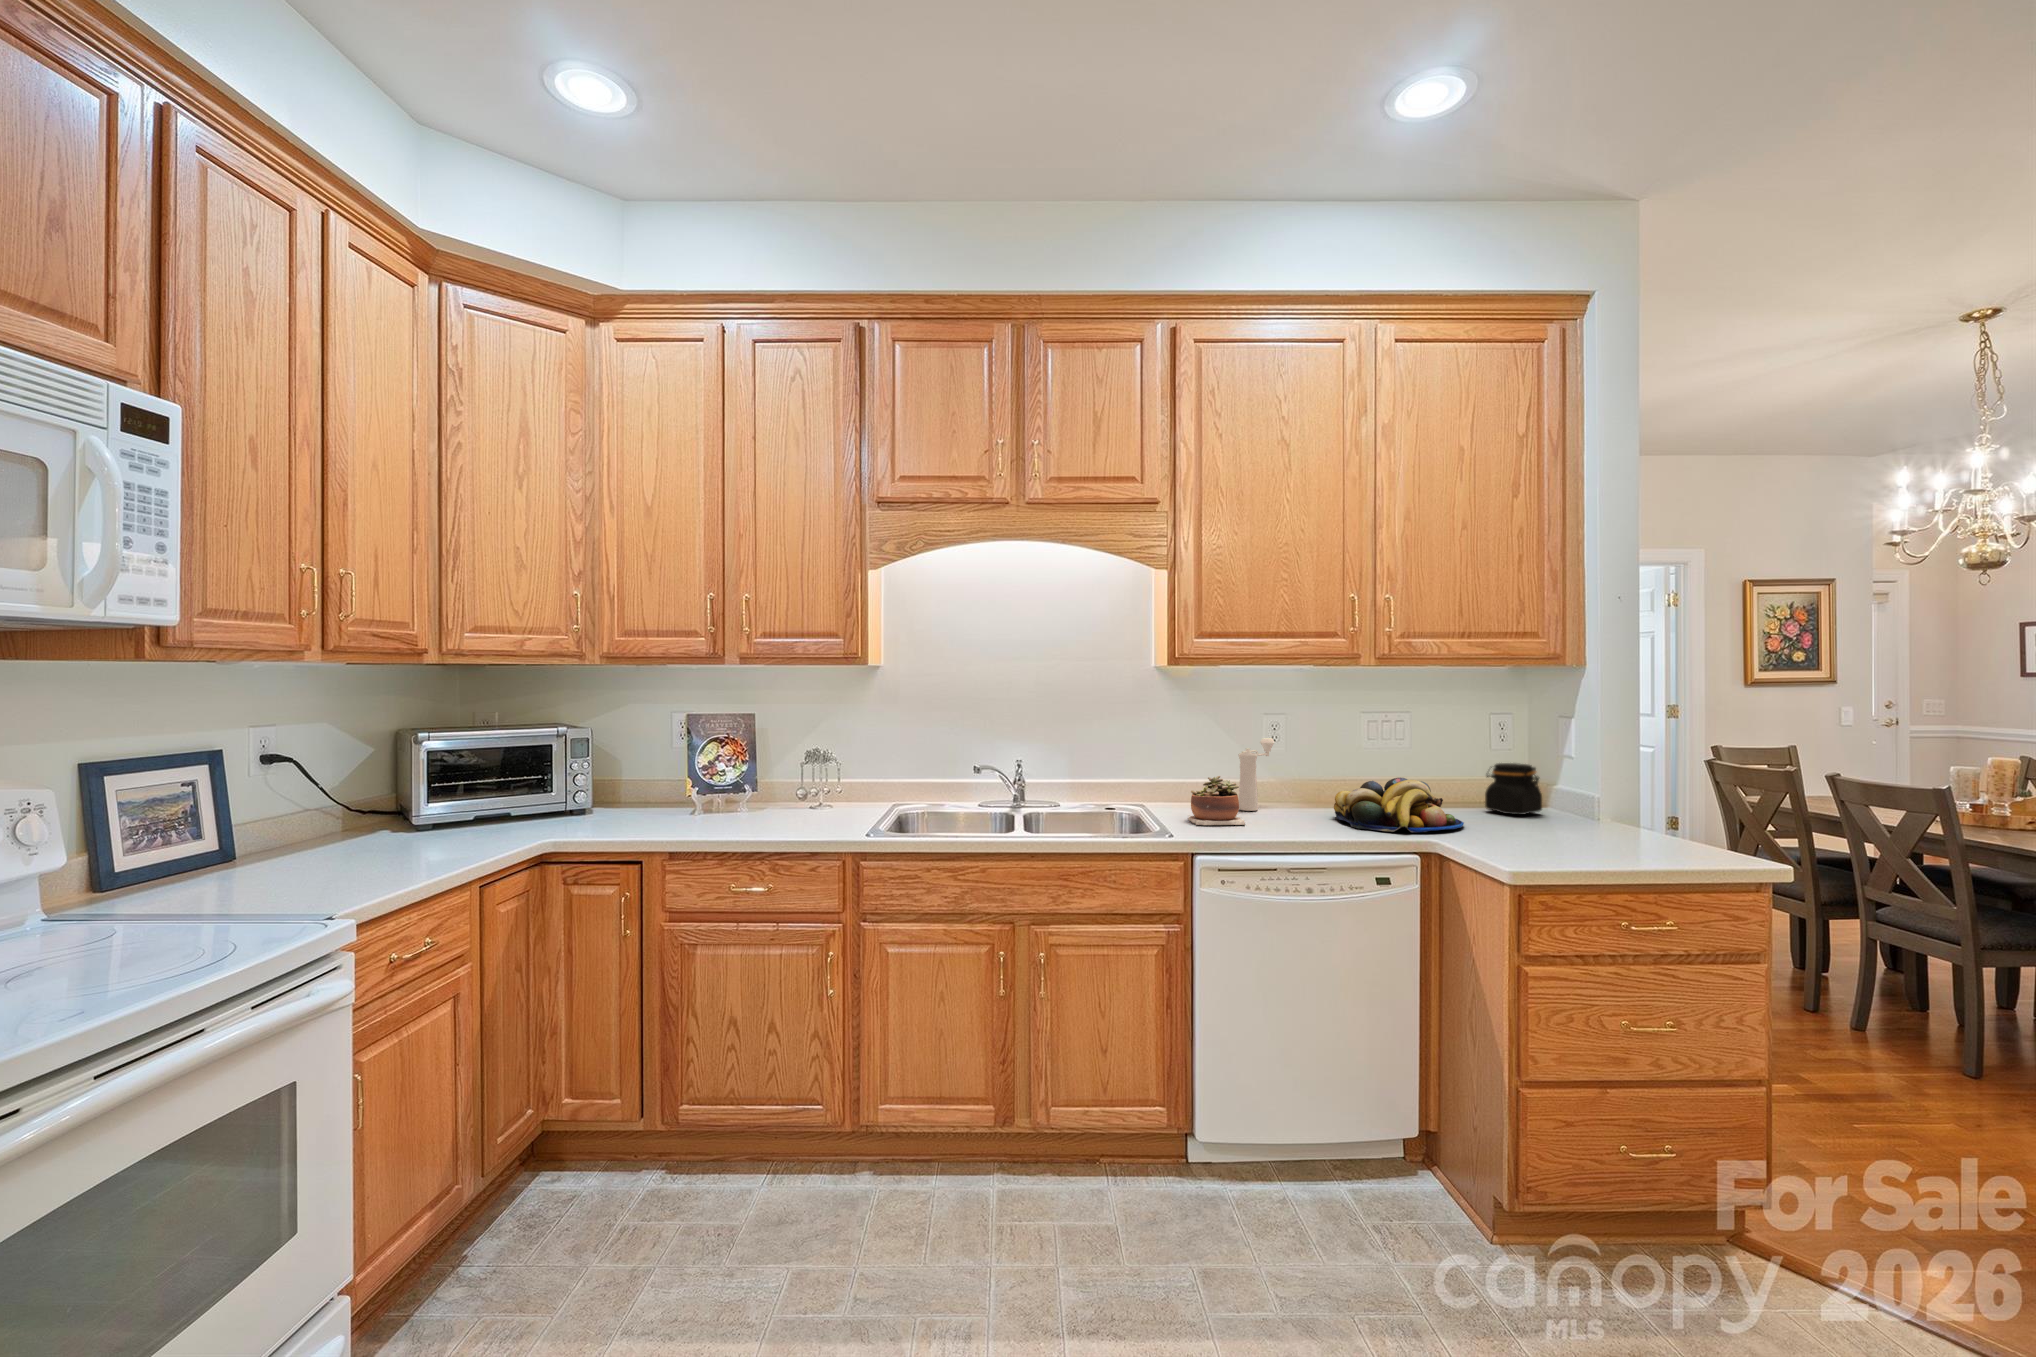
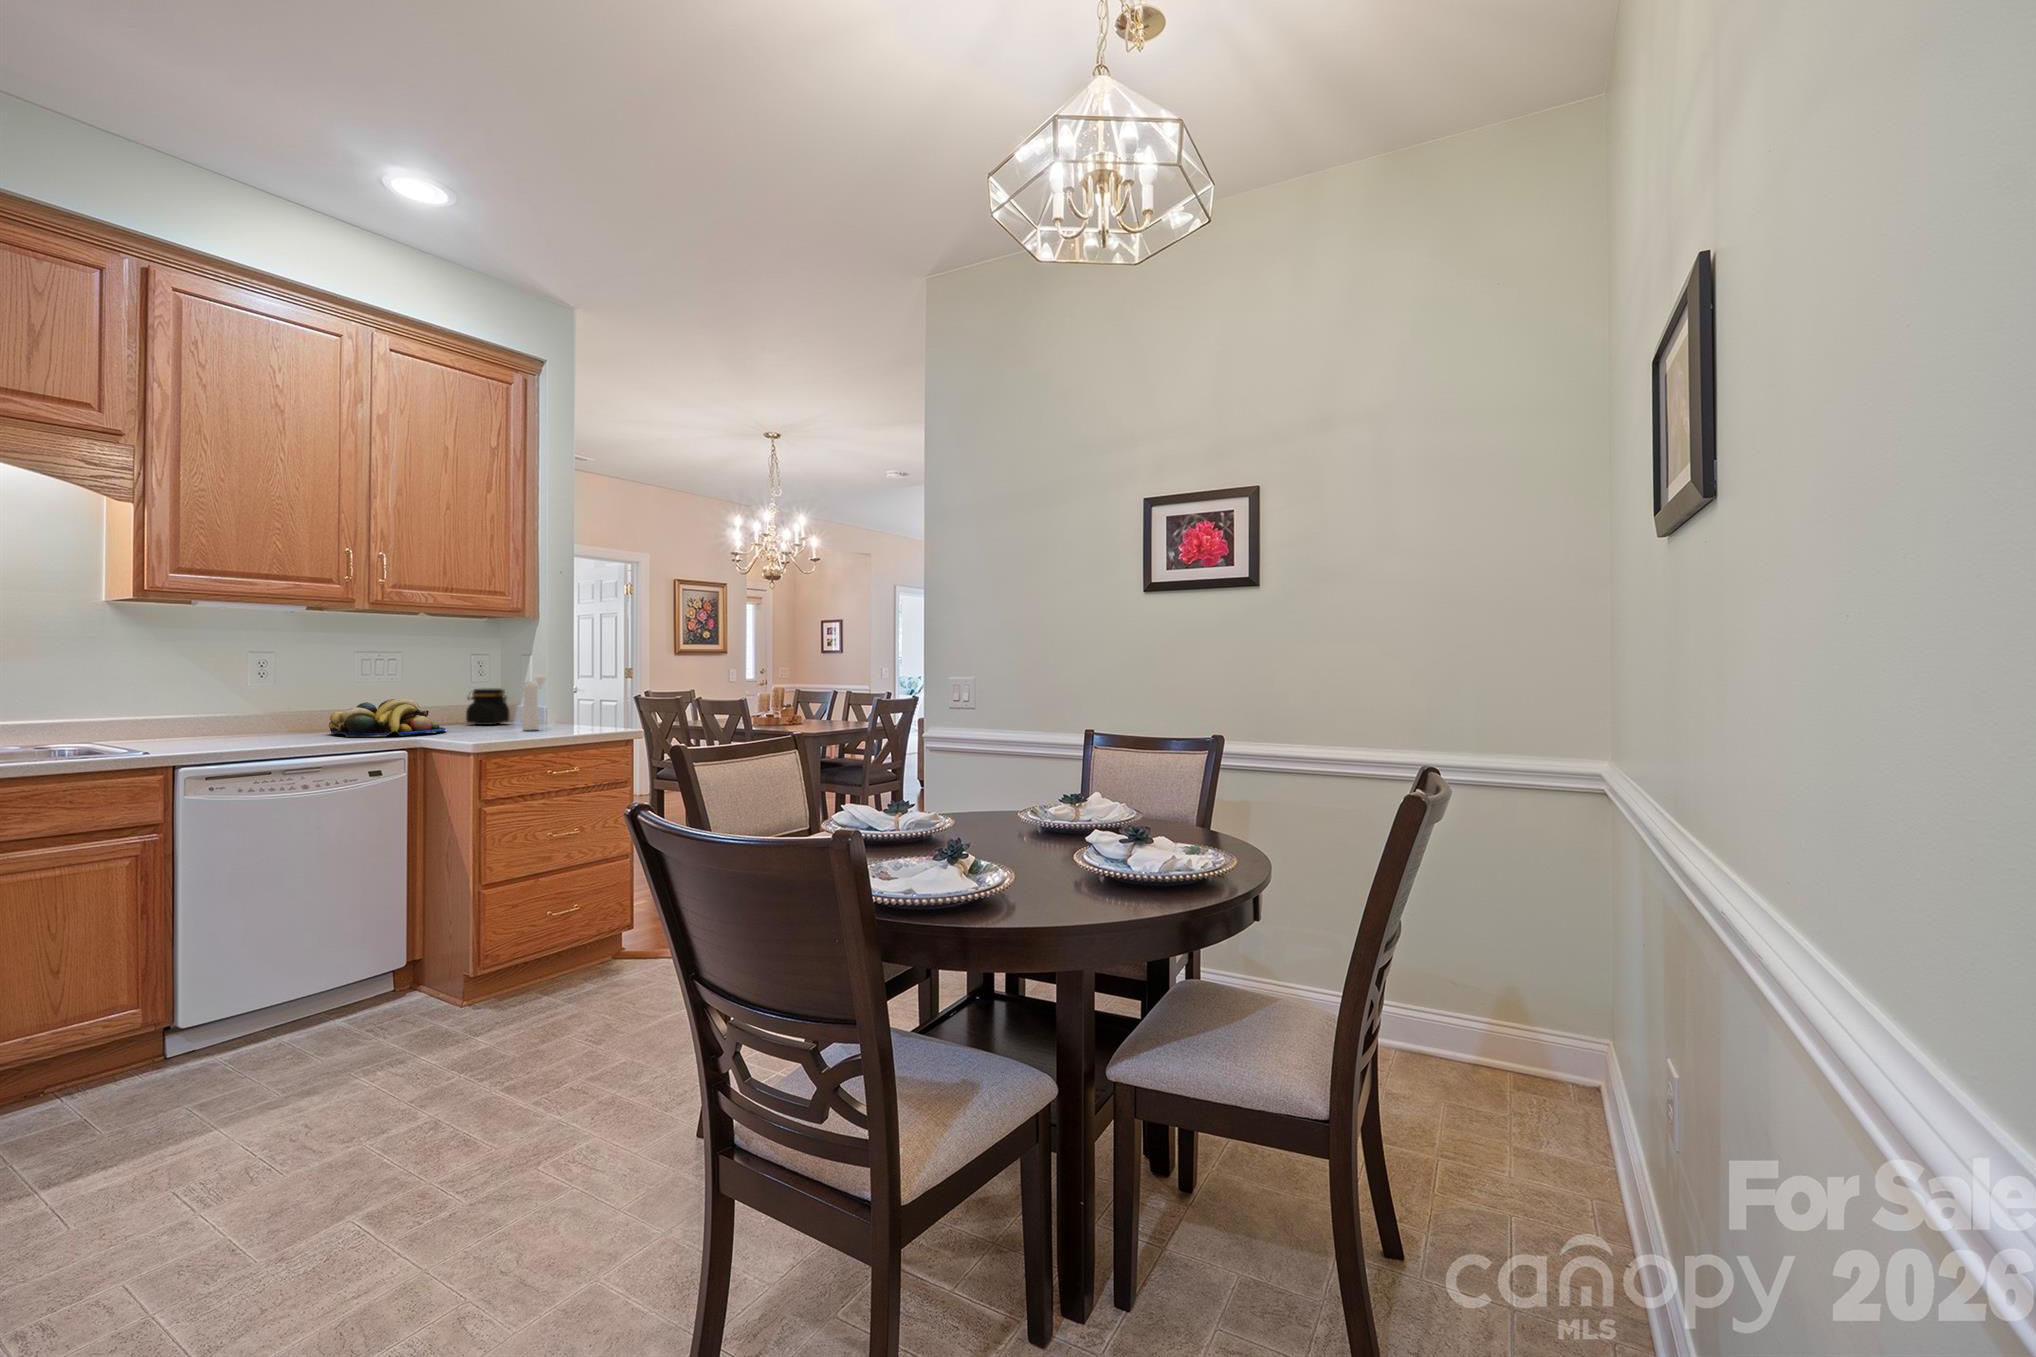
pepper mill: present [1238,738,1274,811] -> present [522,674,546,730]
succulent plant: present [1188,776,1245,825] -> none [160,702,234,745]

